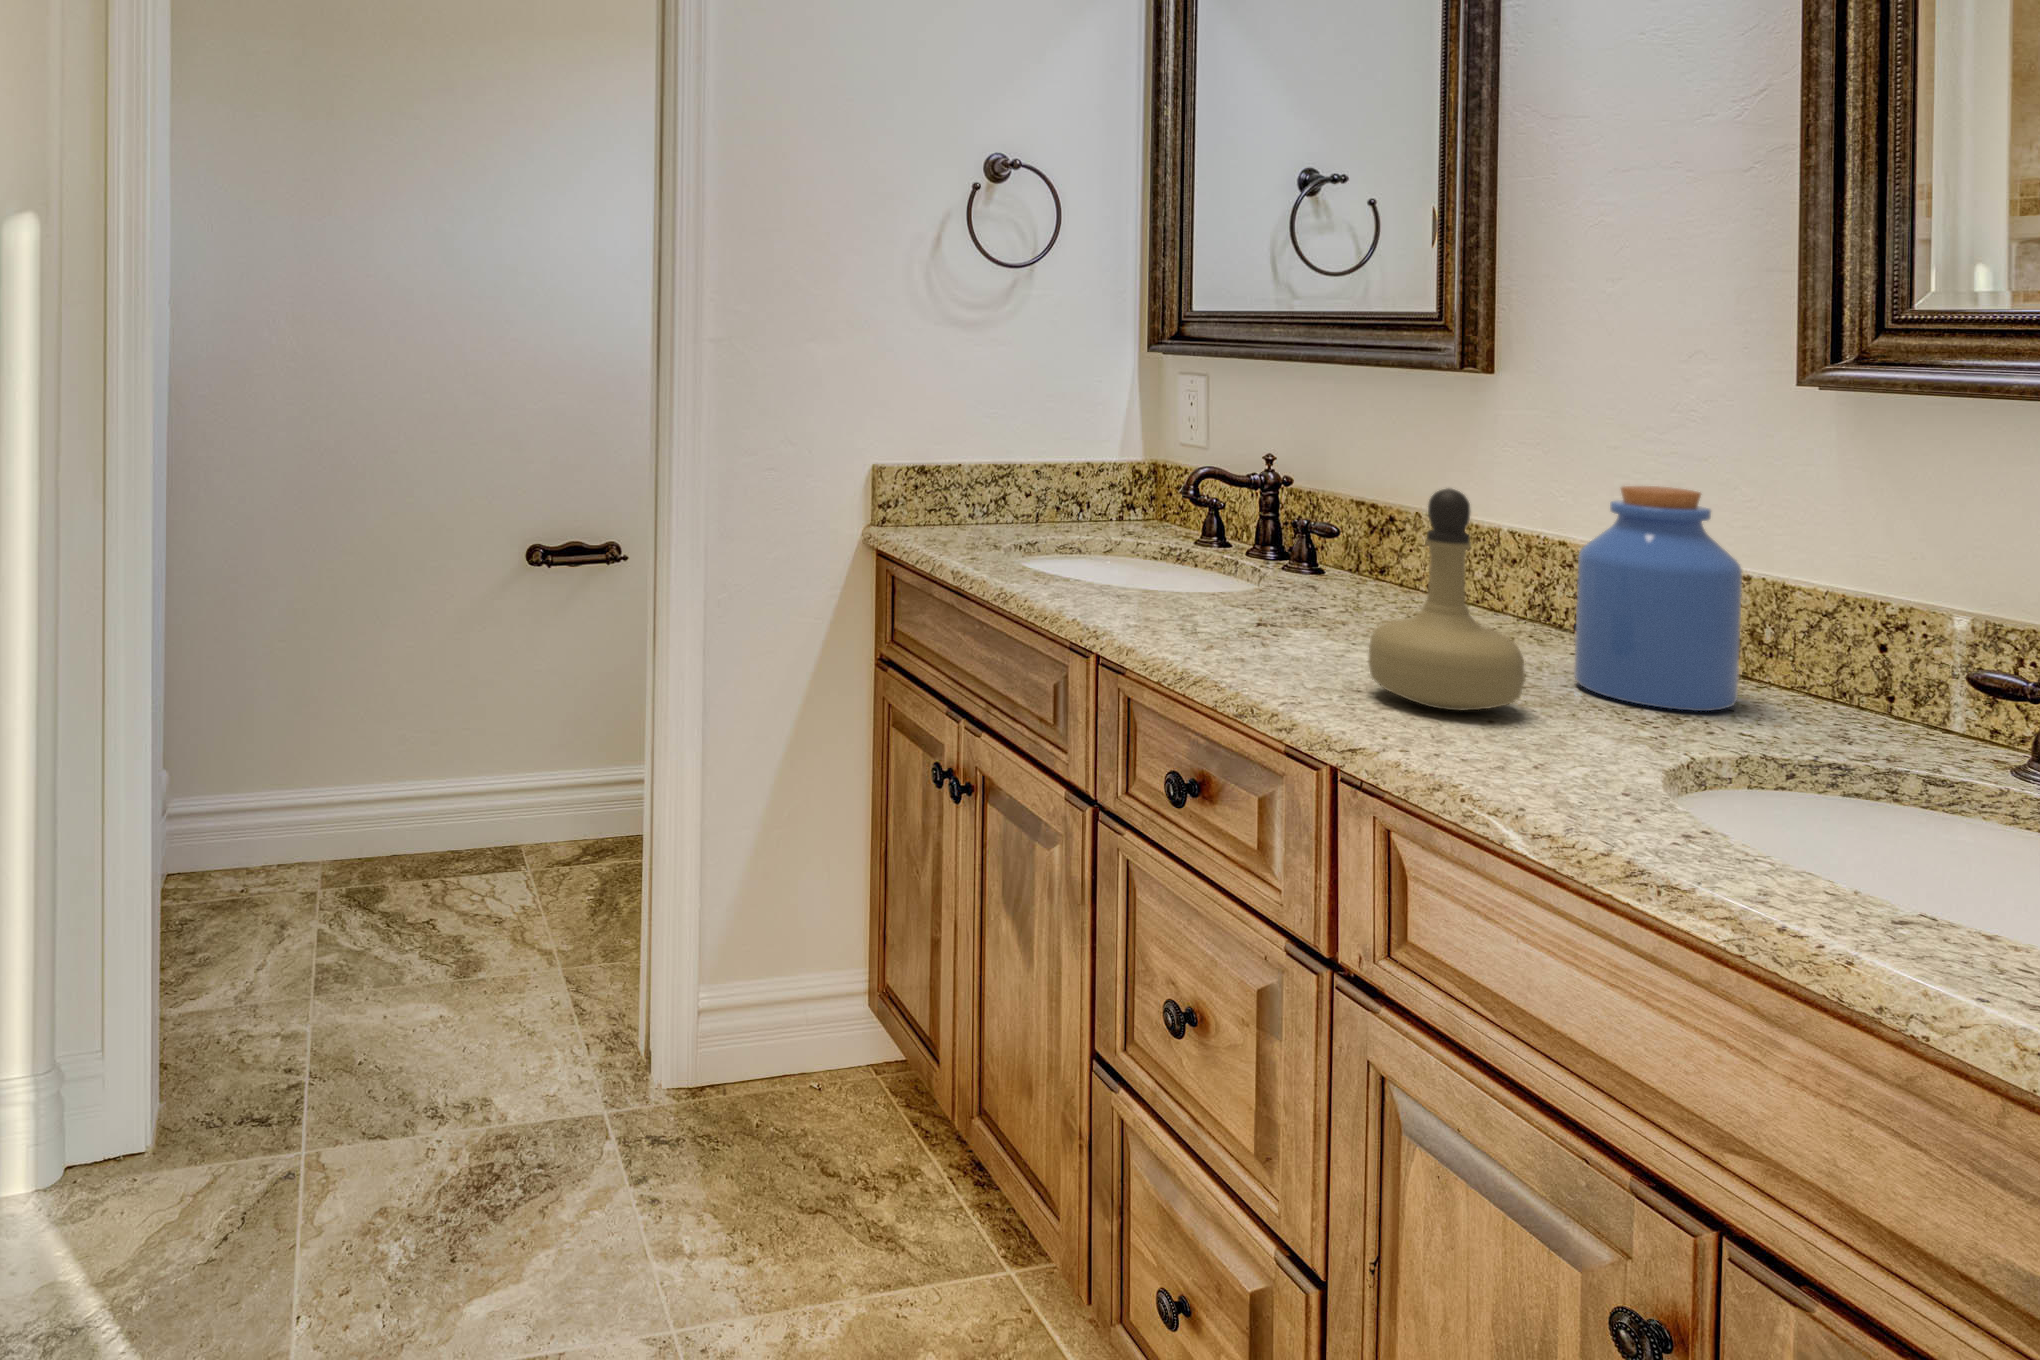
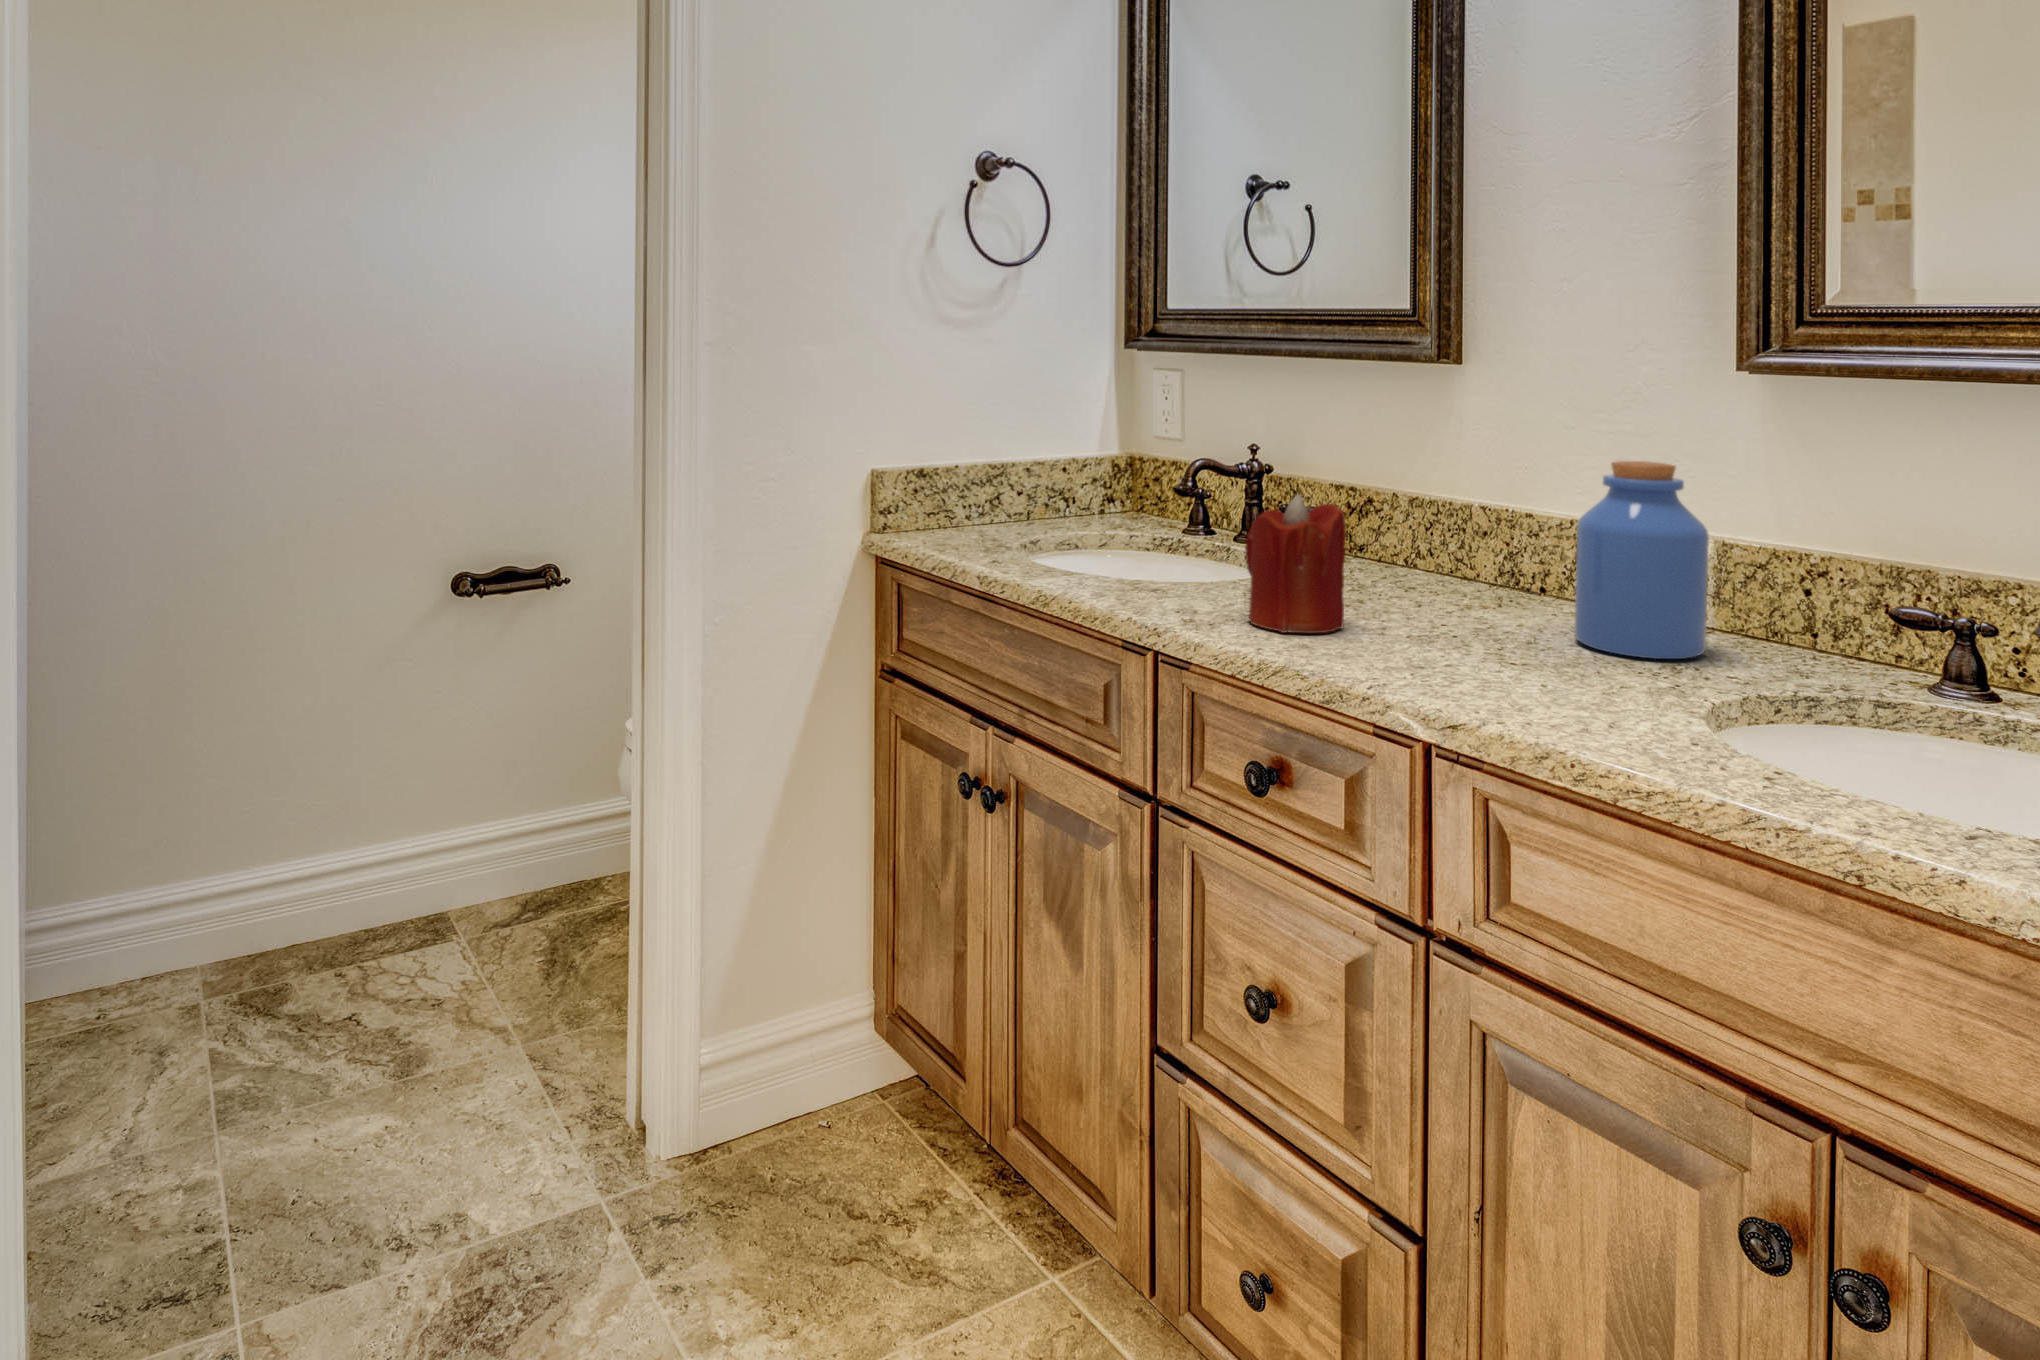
perfume bottle: present [1369,488,1525,711] -> none [1429,469,1565,676]
candle: none [1195,507,1302,652] -> present [1245,495,1346,633]

